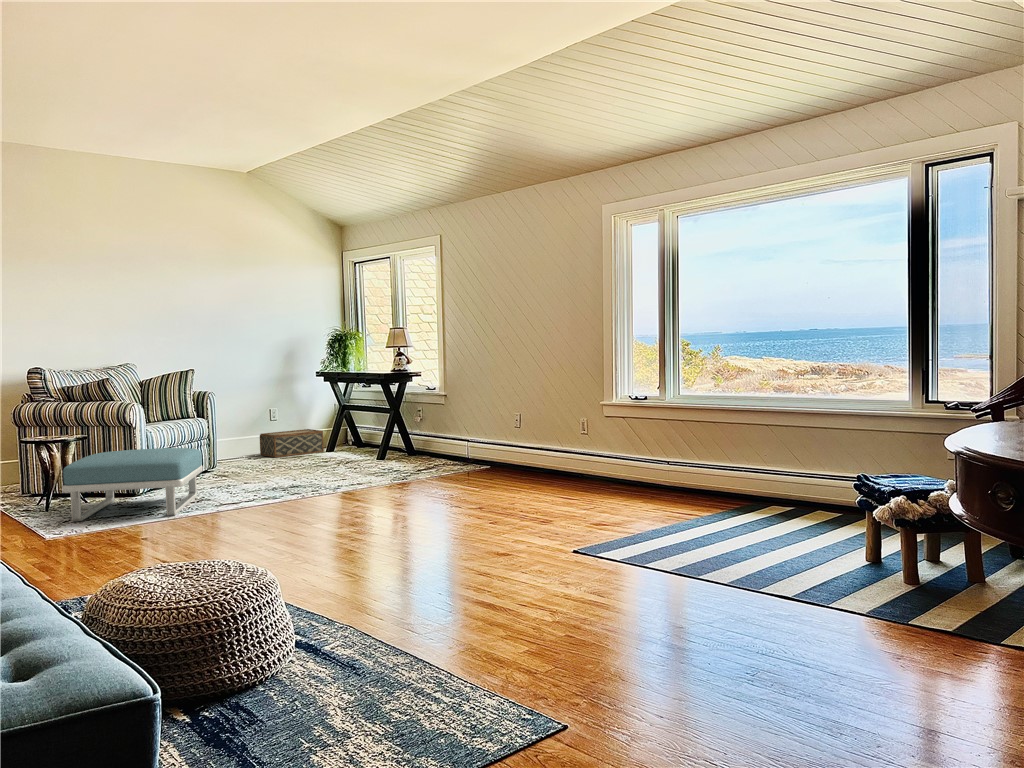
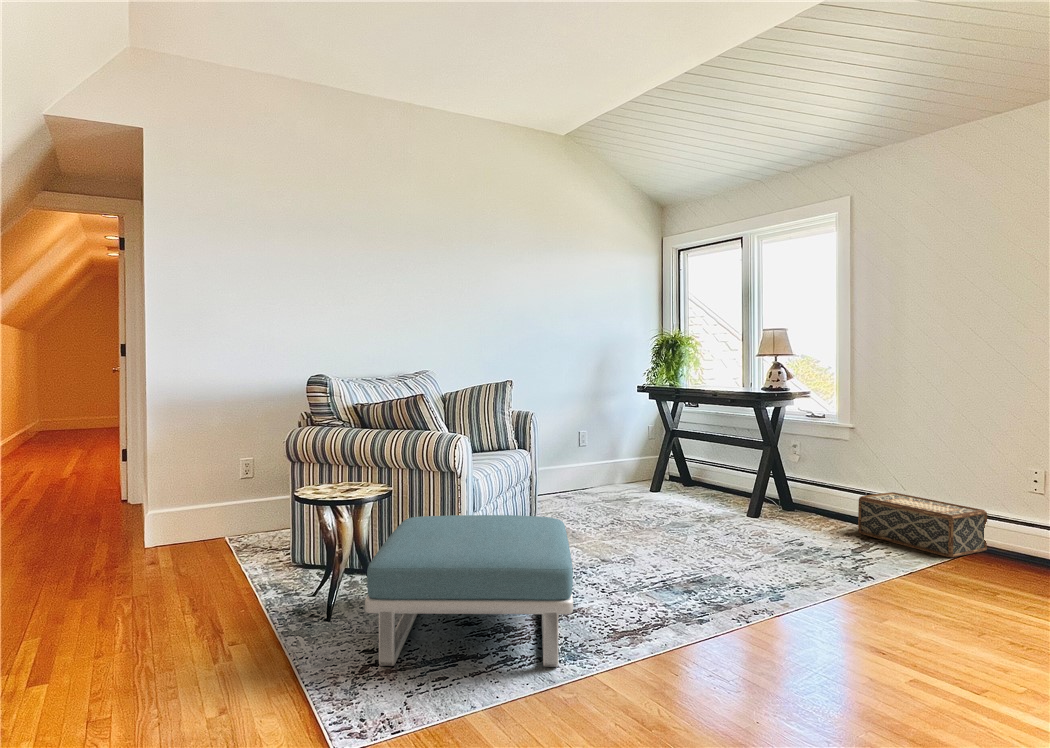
woven basket: present [260,429,324,457] -> present [858,492,987,557]

